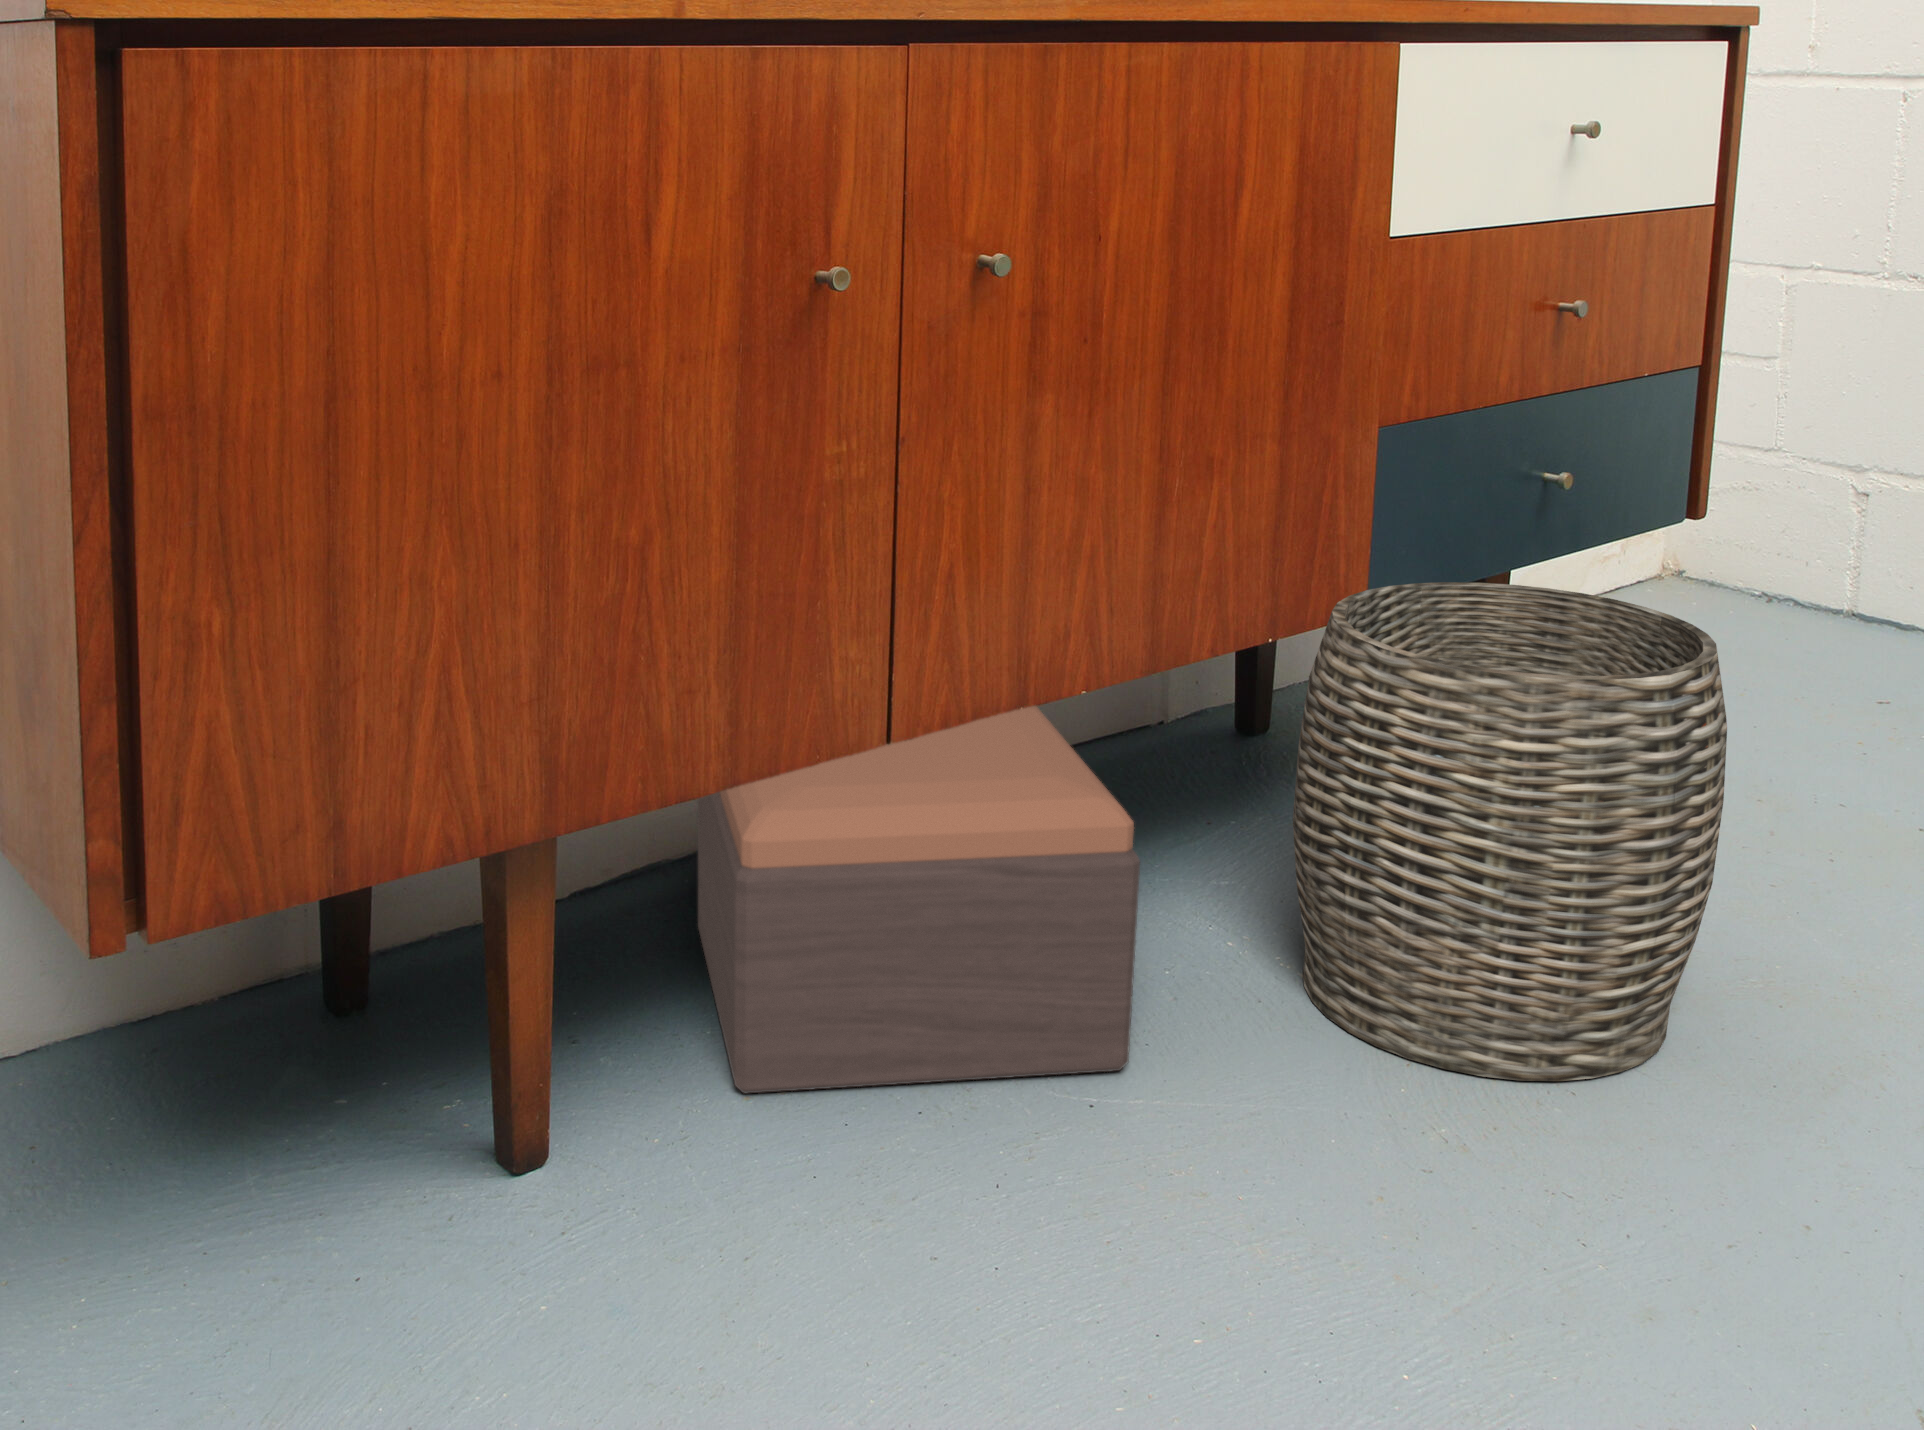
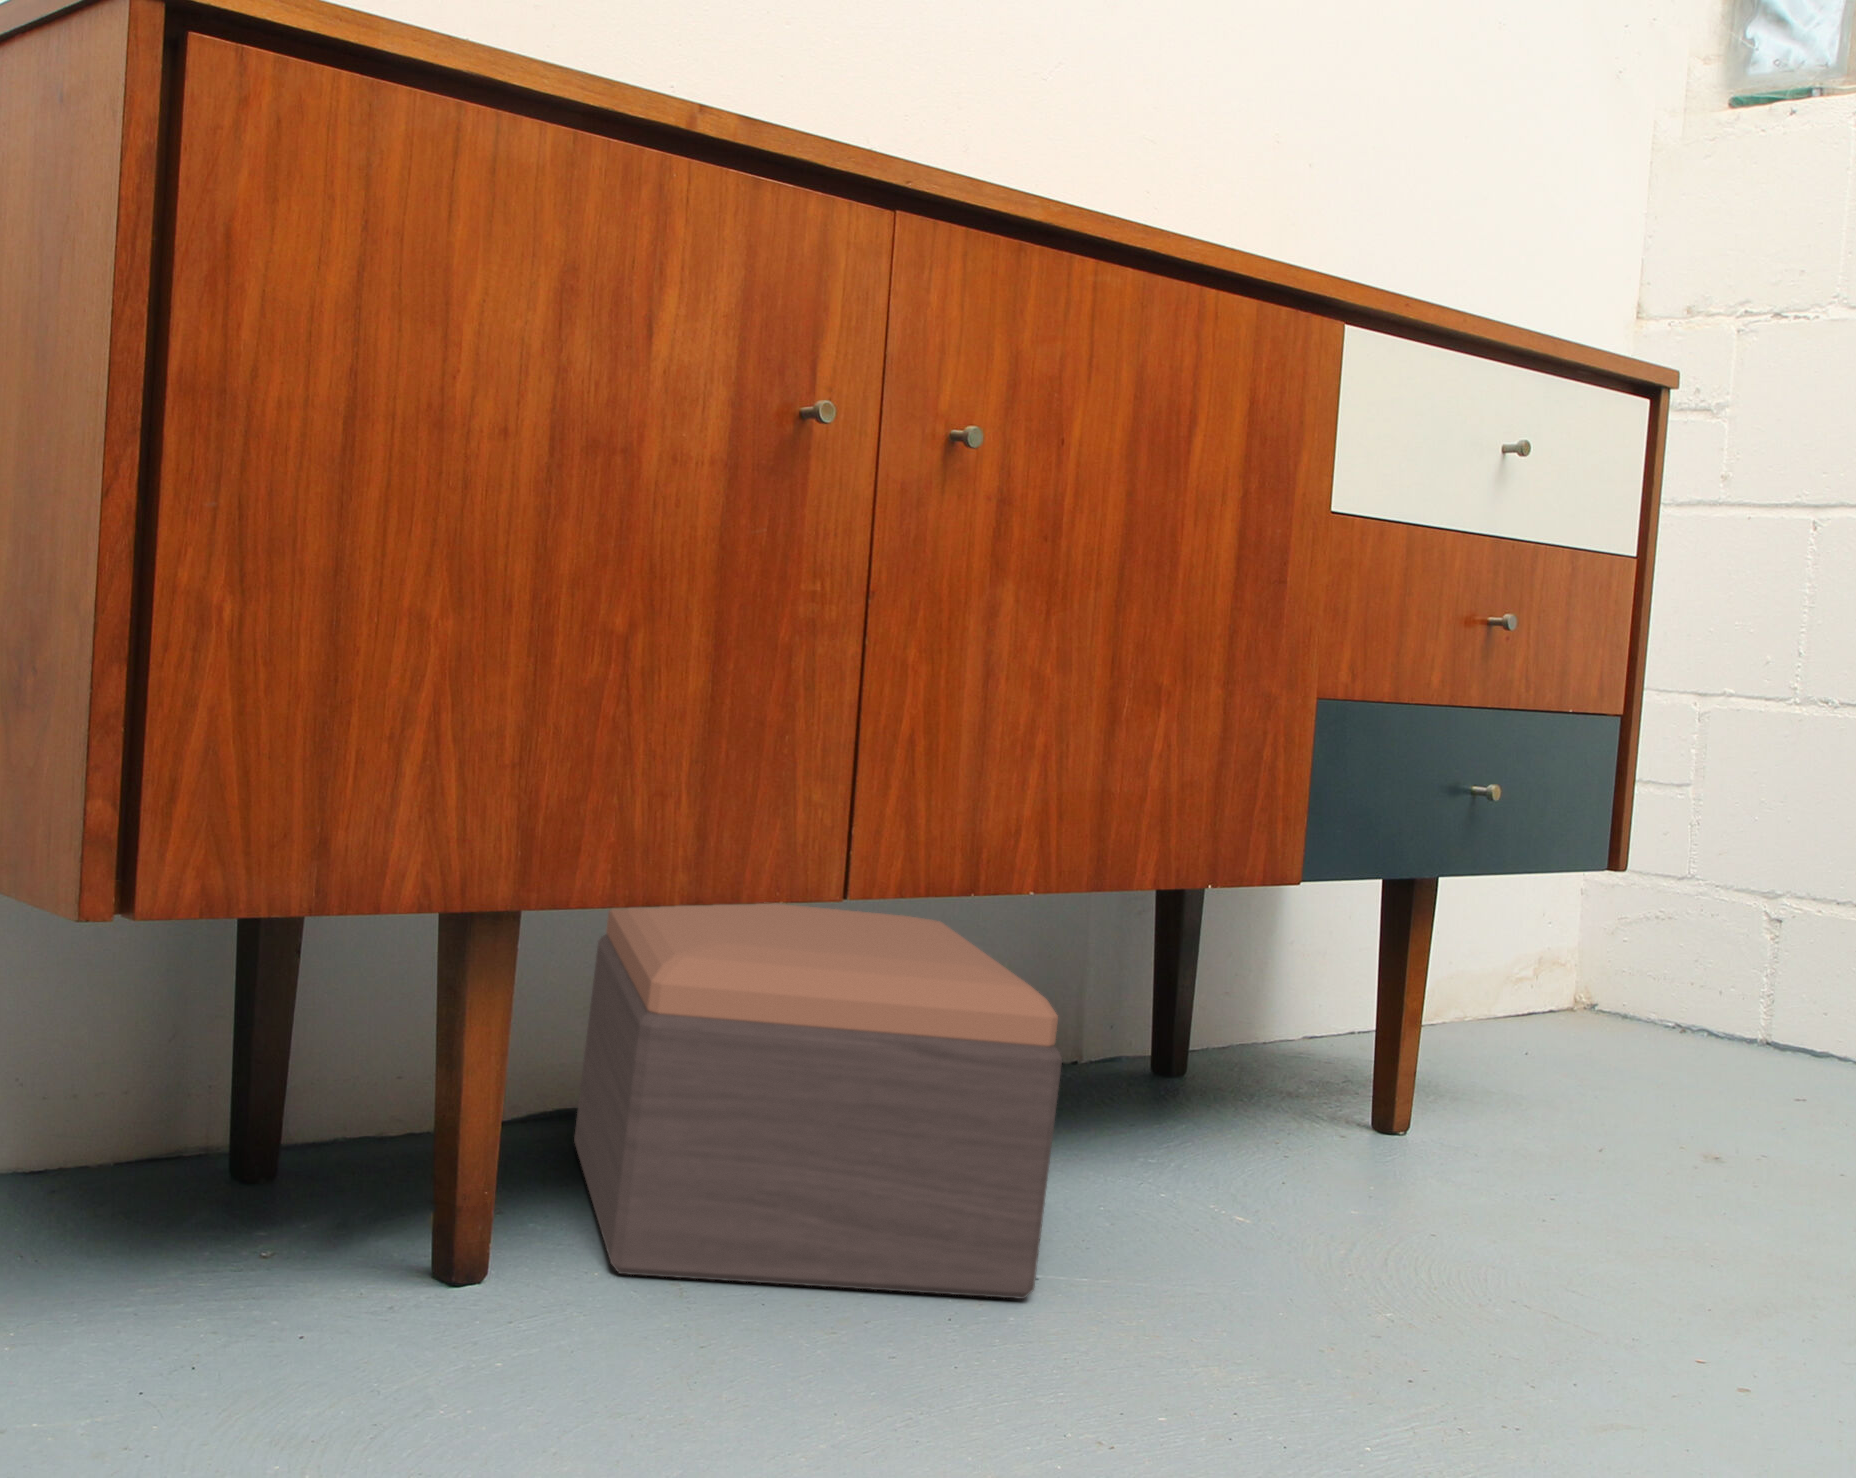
woven basket: present [1293,582,1727,1081] -> none [1214,844,1664,1358]

